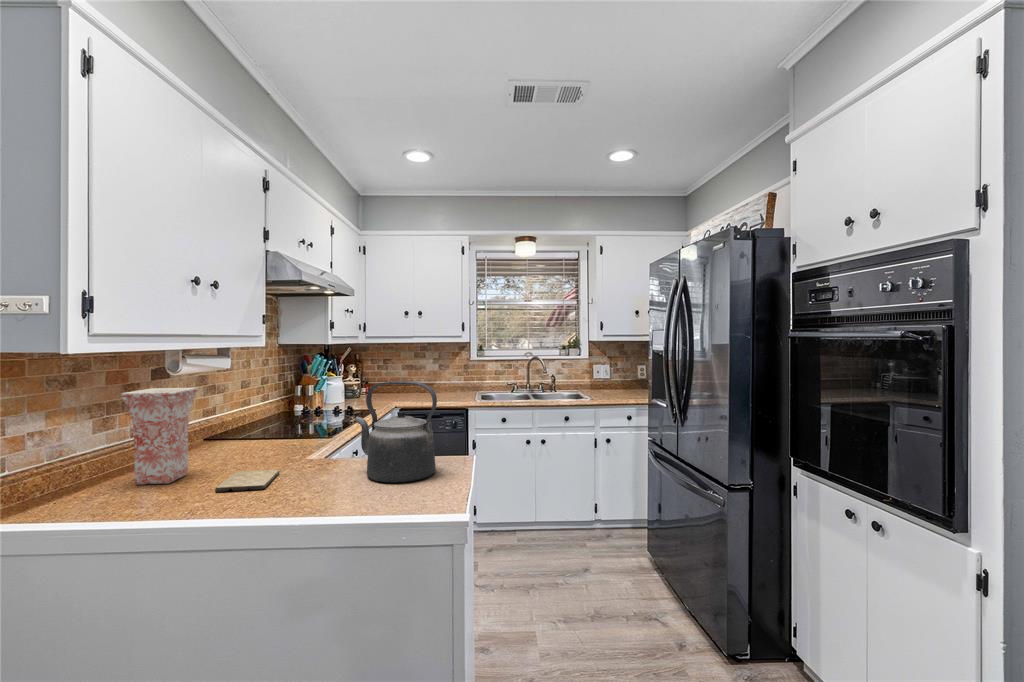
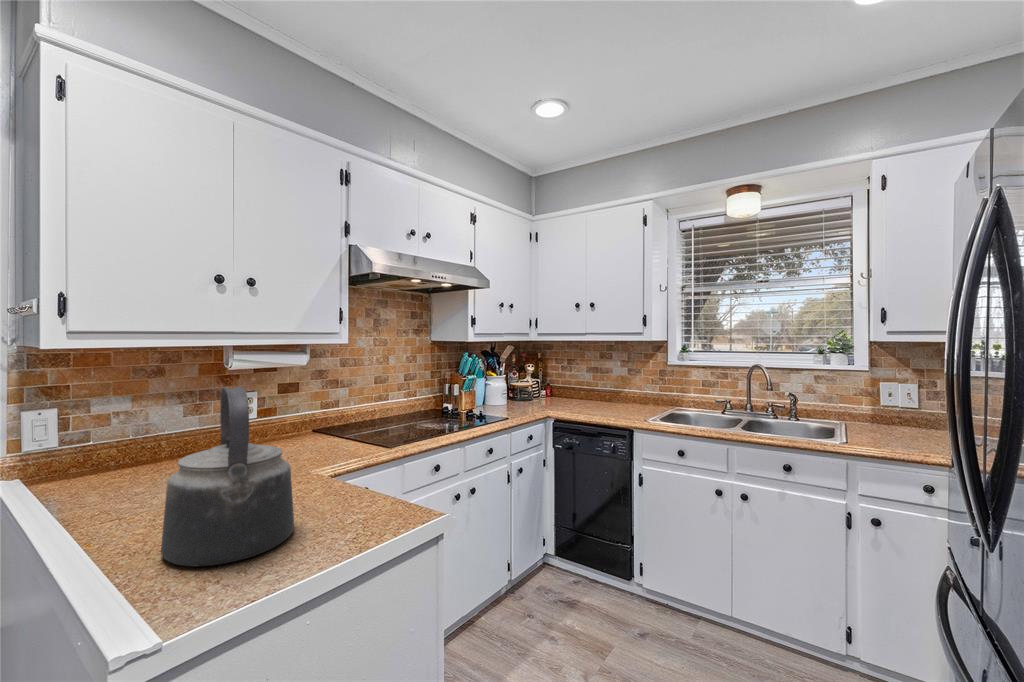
vase: present [121,388,198,484] -> none [64,375,148,482]
cutting board: present [215,469,279,492] -> none [56,482,175,518]

